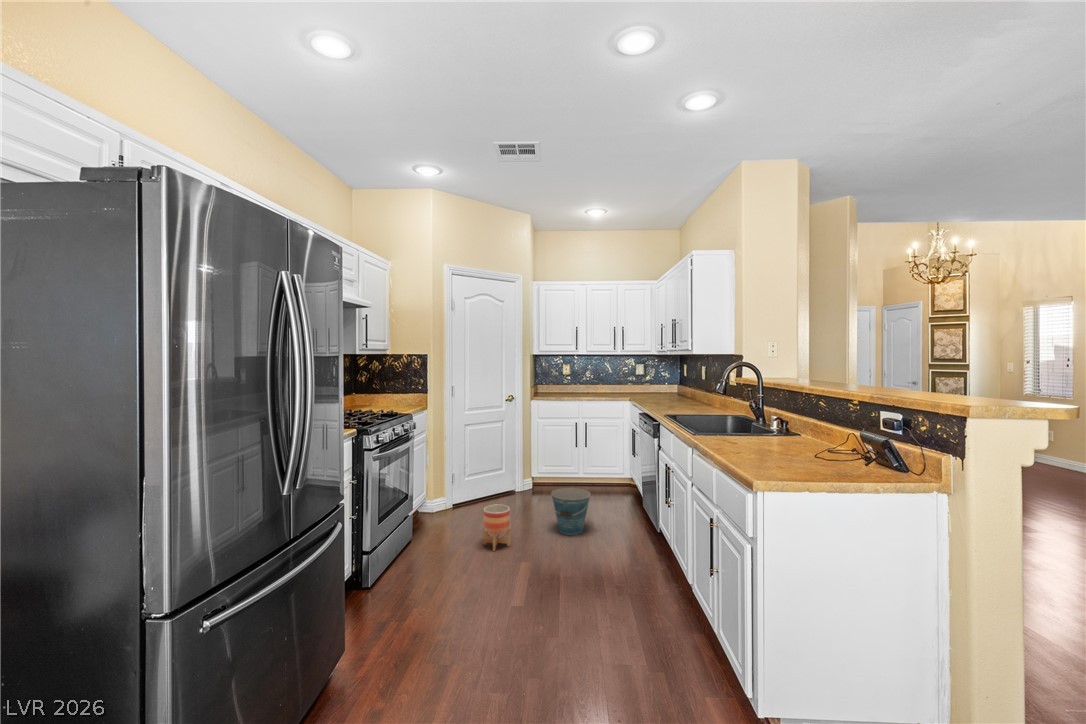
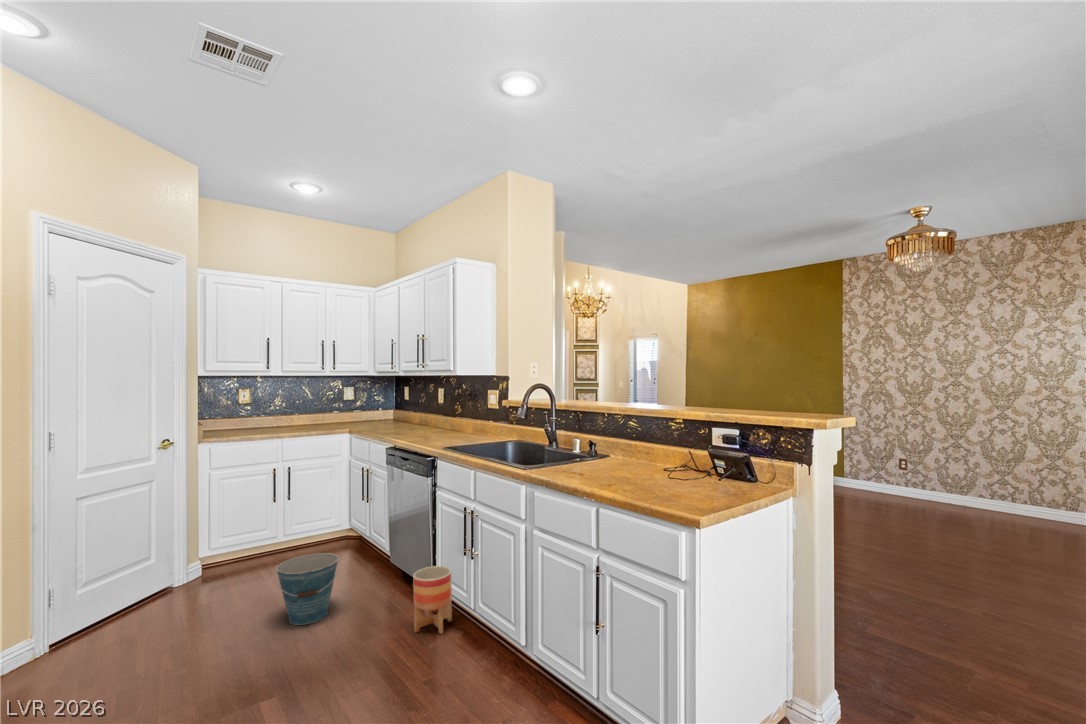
planter: present [483,505,511,551] -> present [413,566,452,634]

